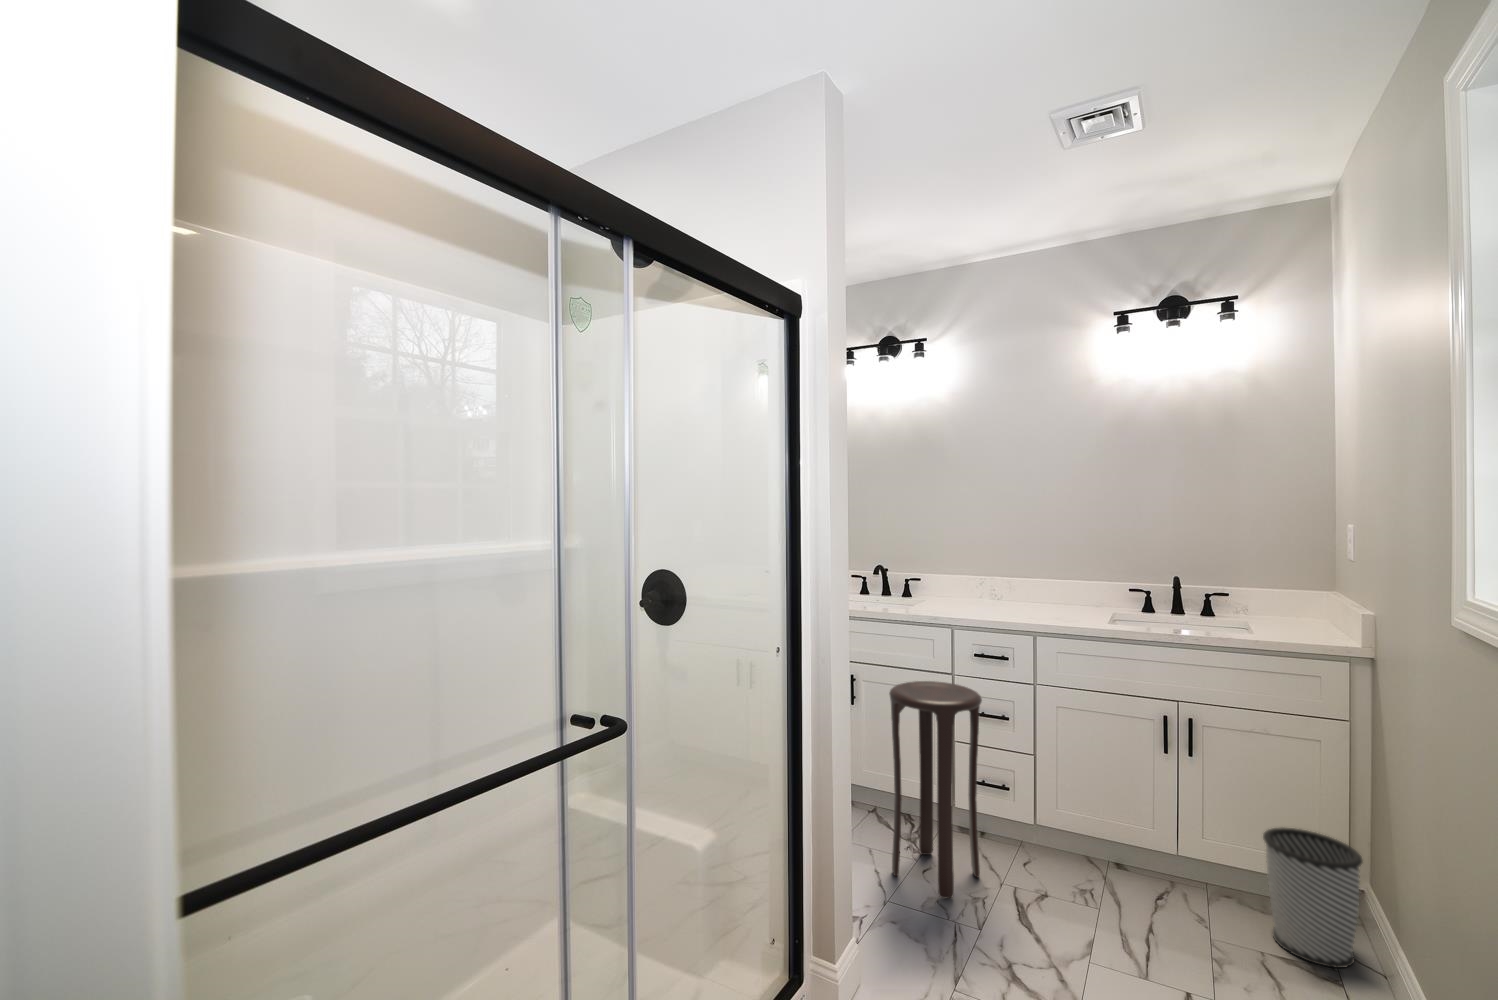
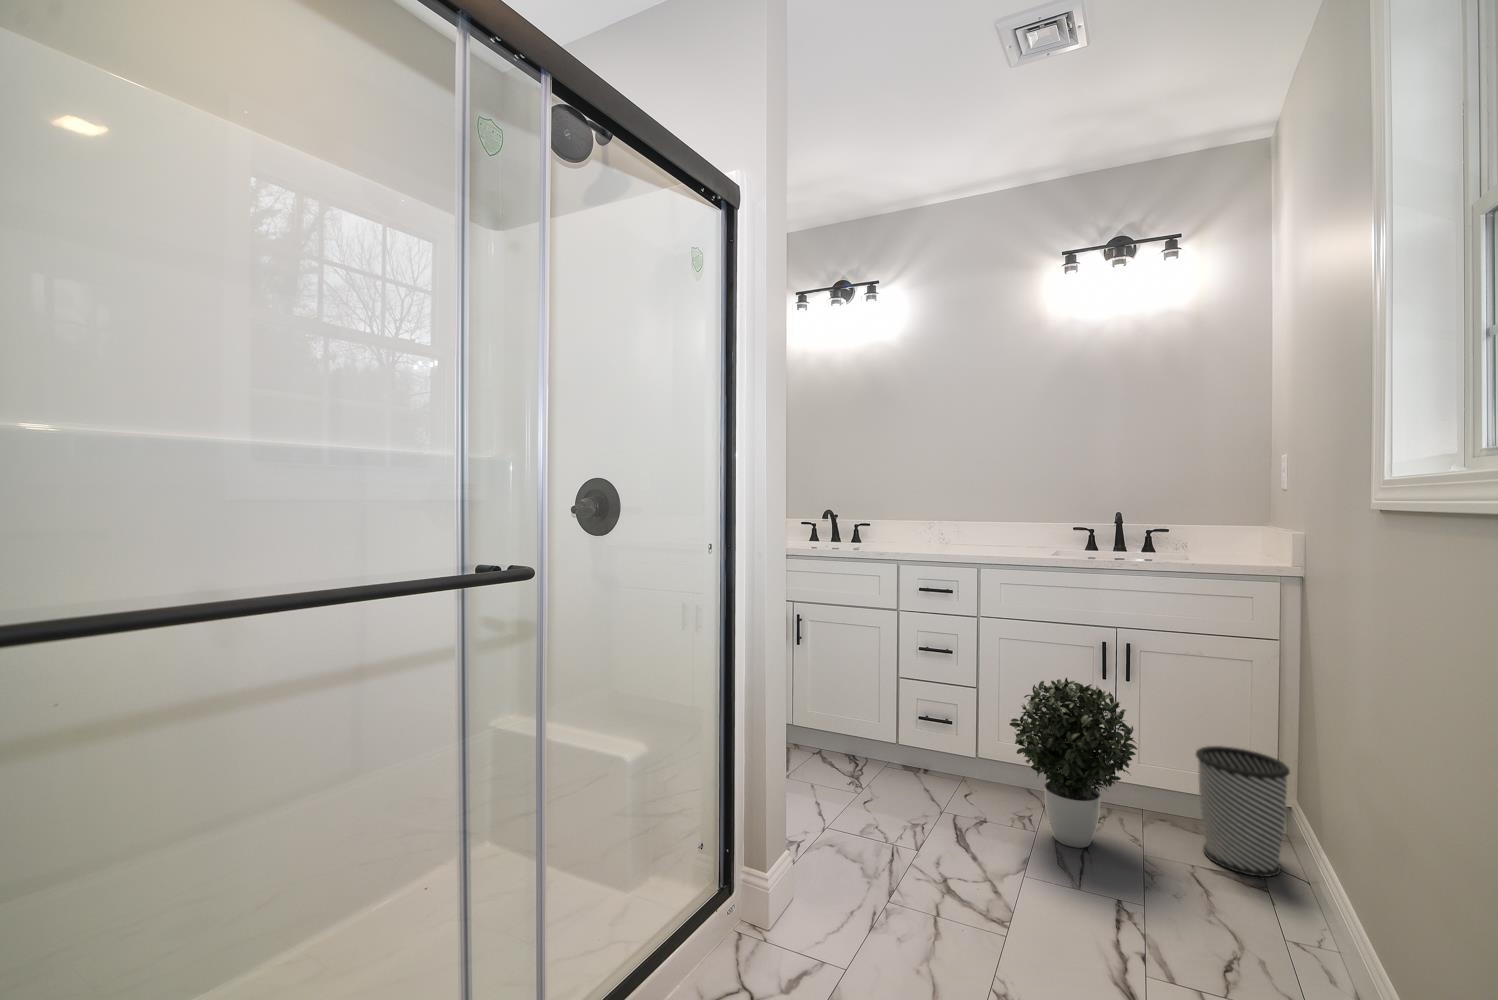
stool: present [889,681,982,898] -> none [833,613,925,824]
potted plant: none [1070,755,1203,929] -> present [1009,678,1137,848]

